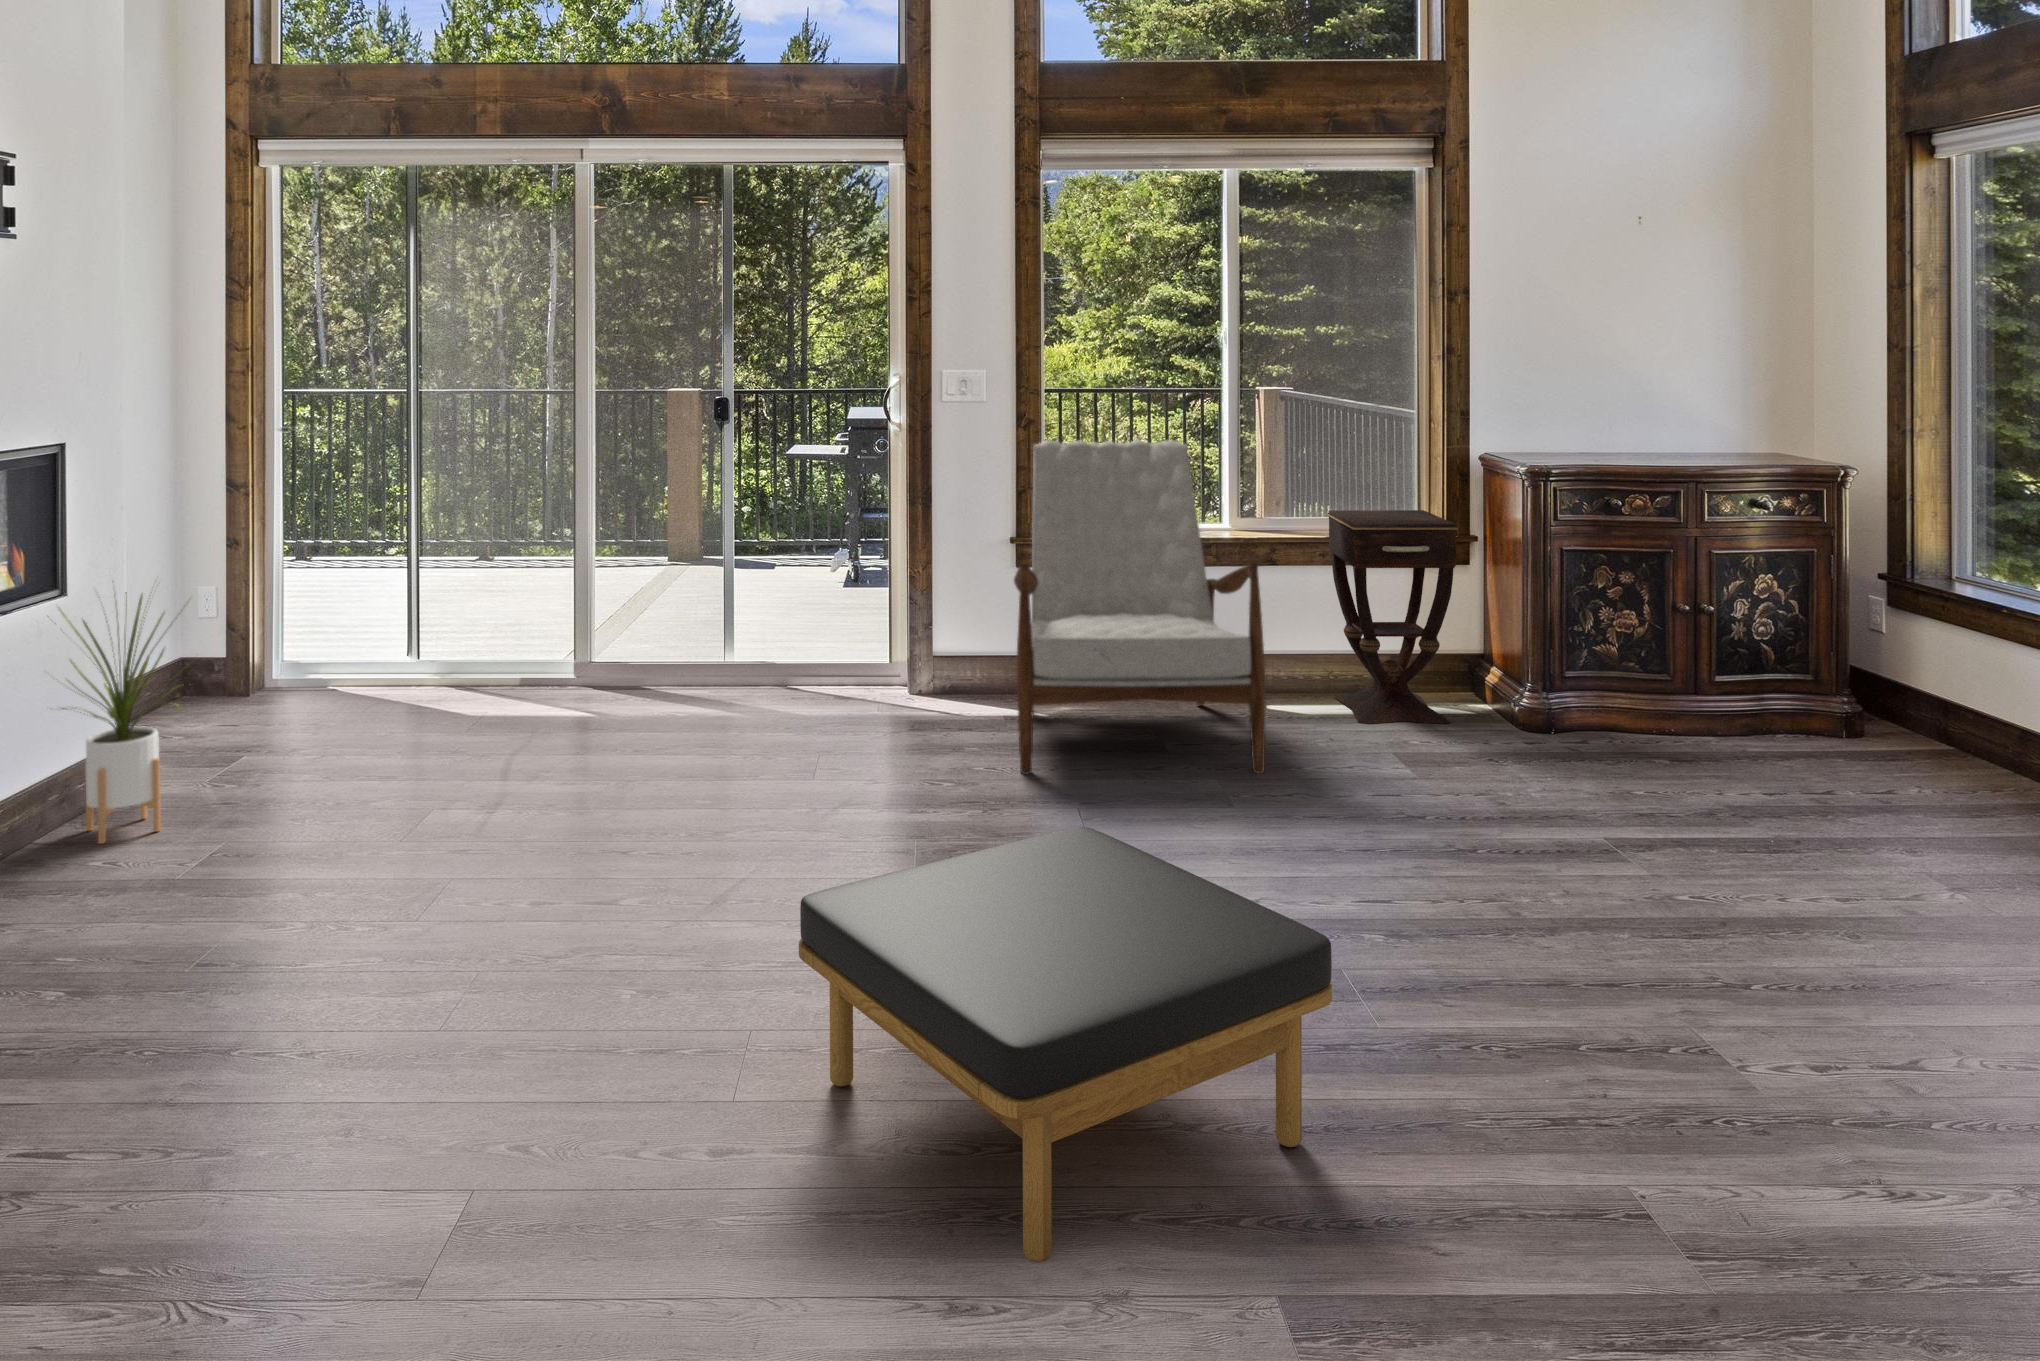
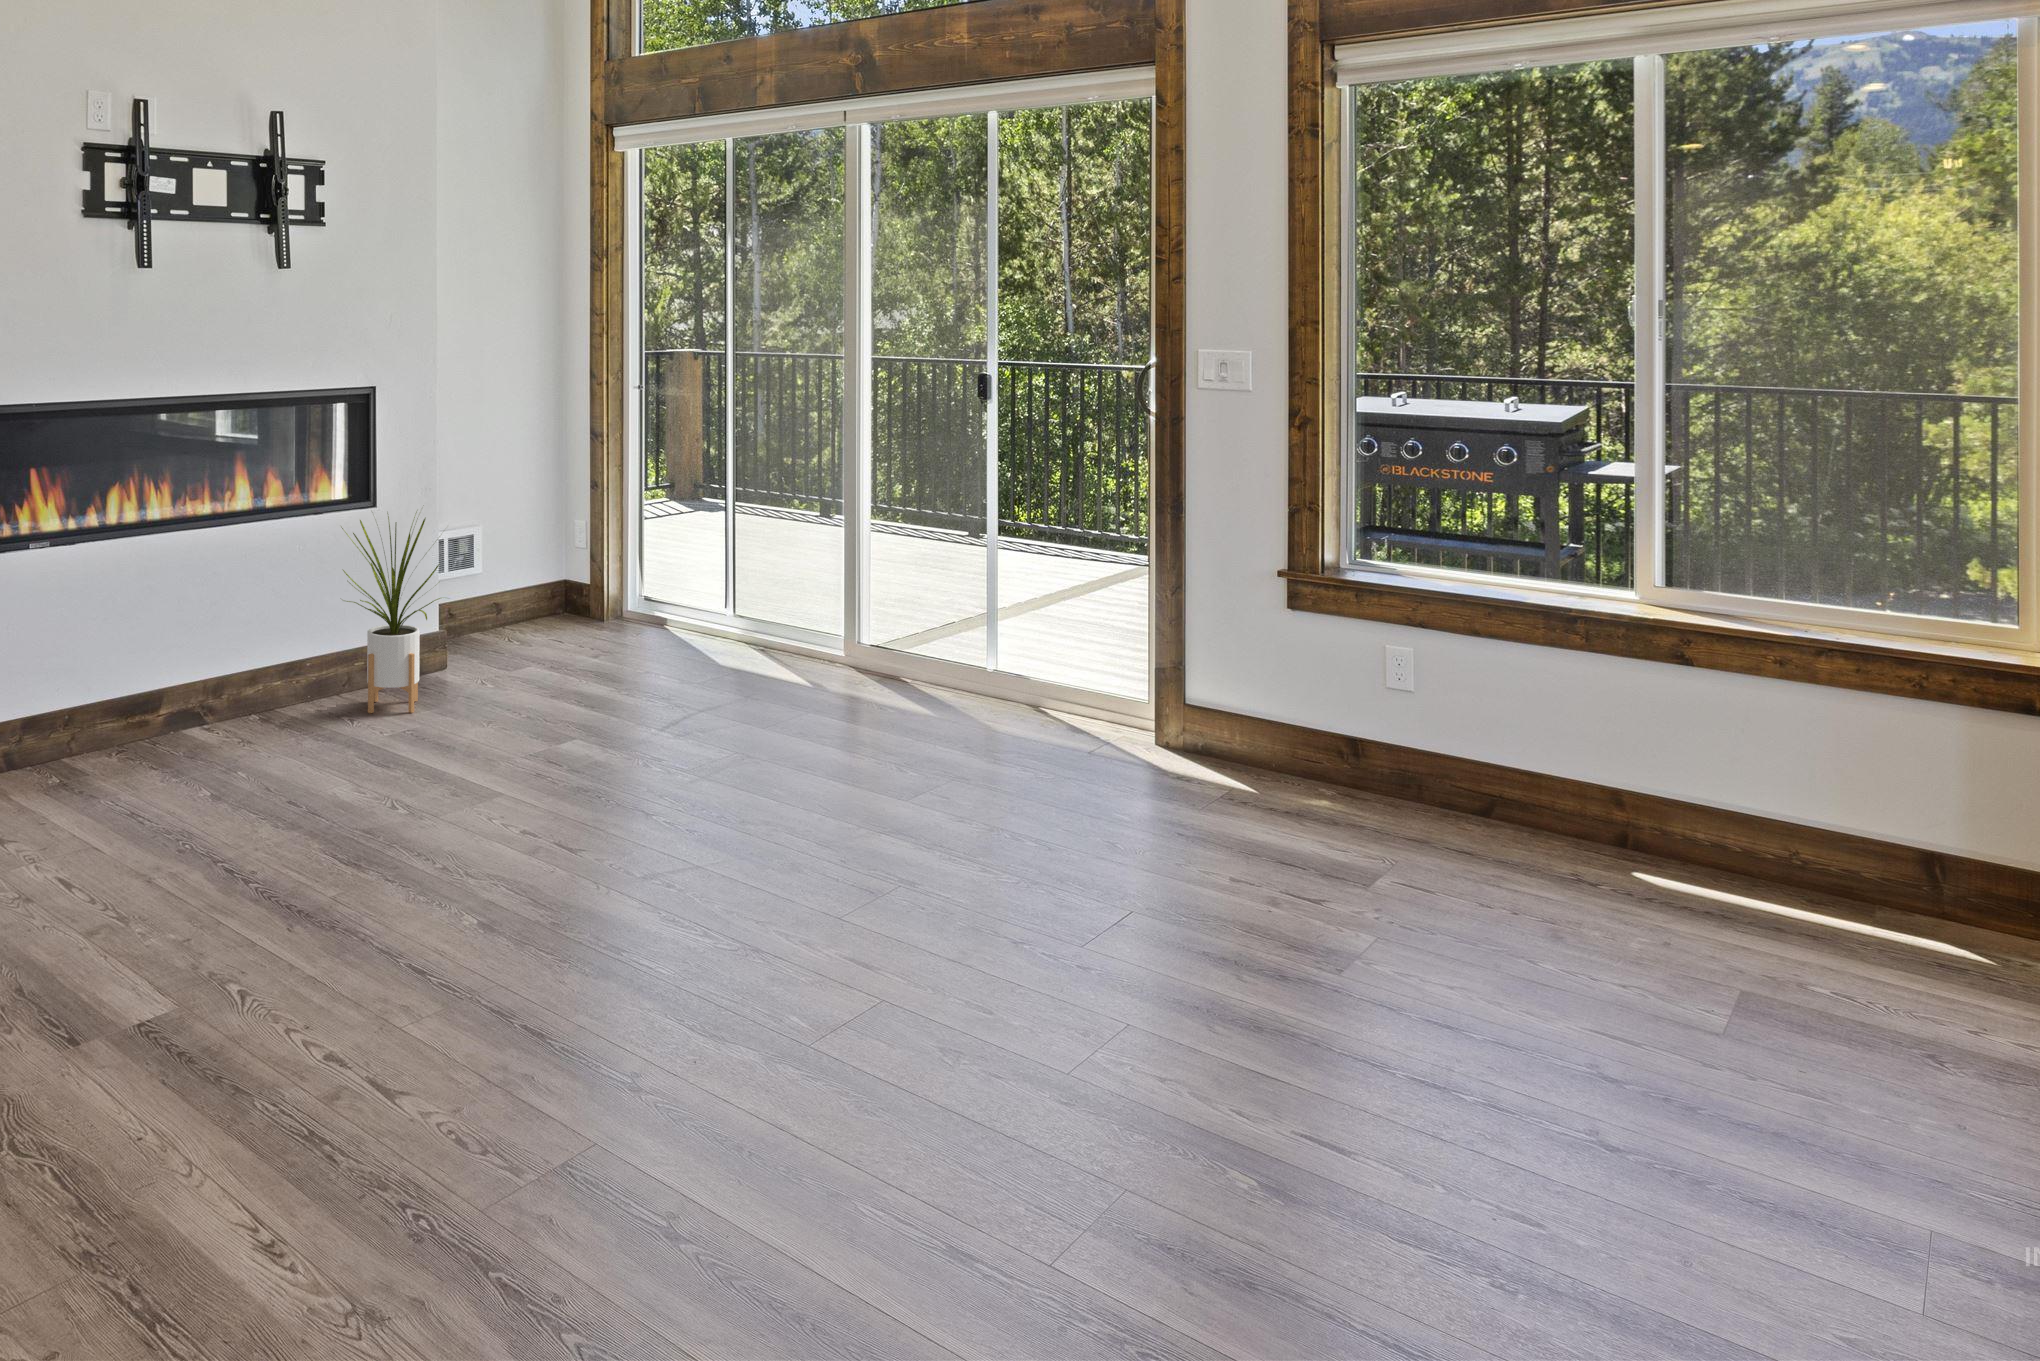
armchair: present [1014,440,1265,774] -> none [1158,463,1503,909]
side table: present [1327,510,1458,724] -> none [1697,595,1880,919]
ottoman: present [799,827,1332,1262] -> none [487,865,928,1252]

